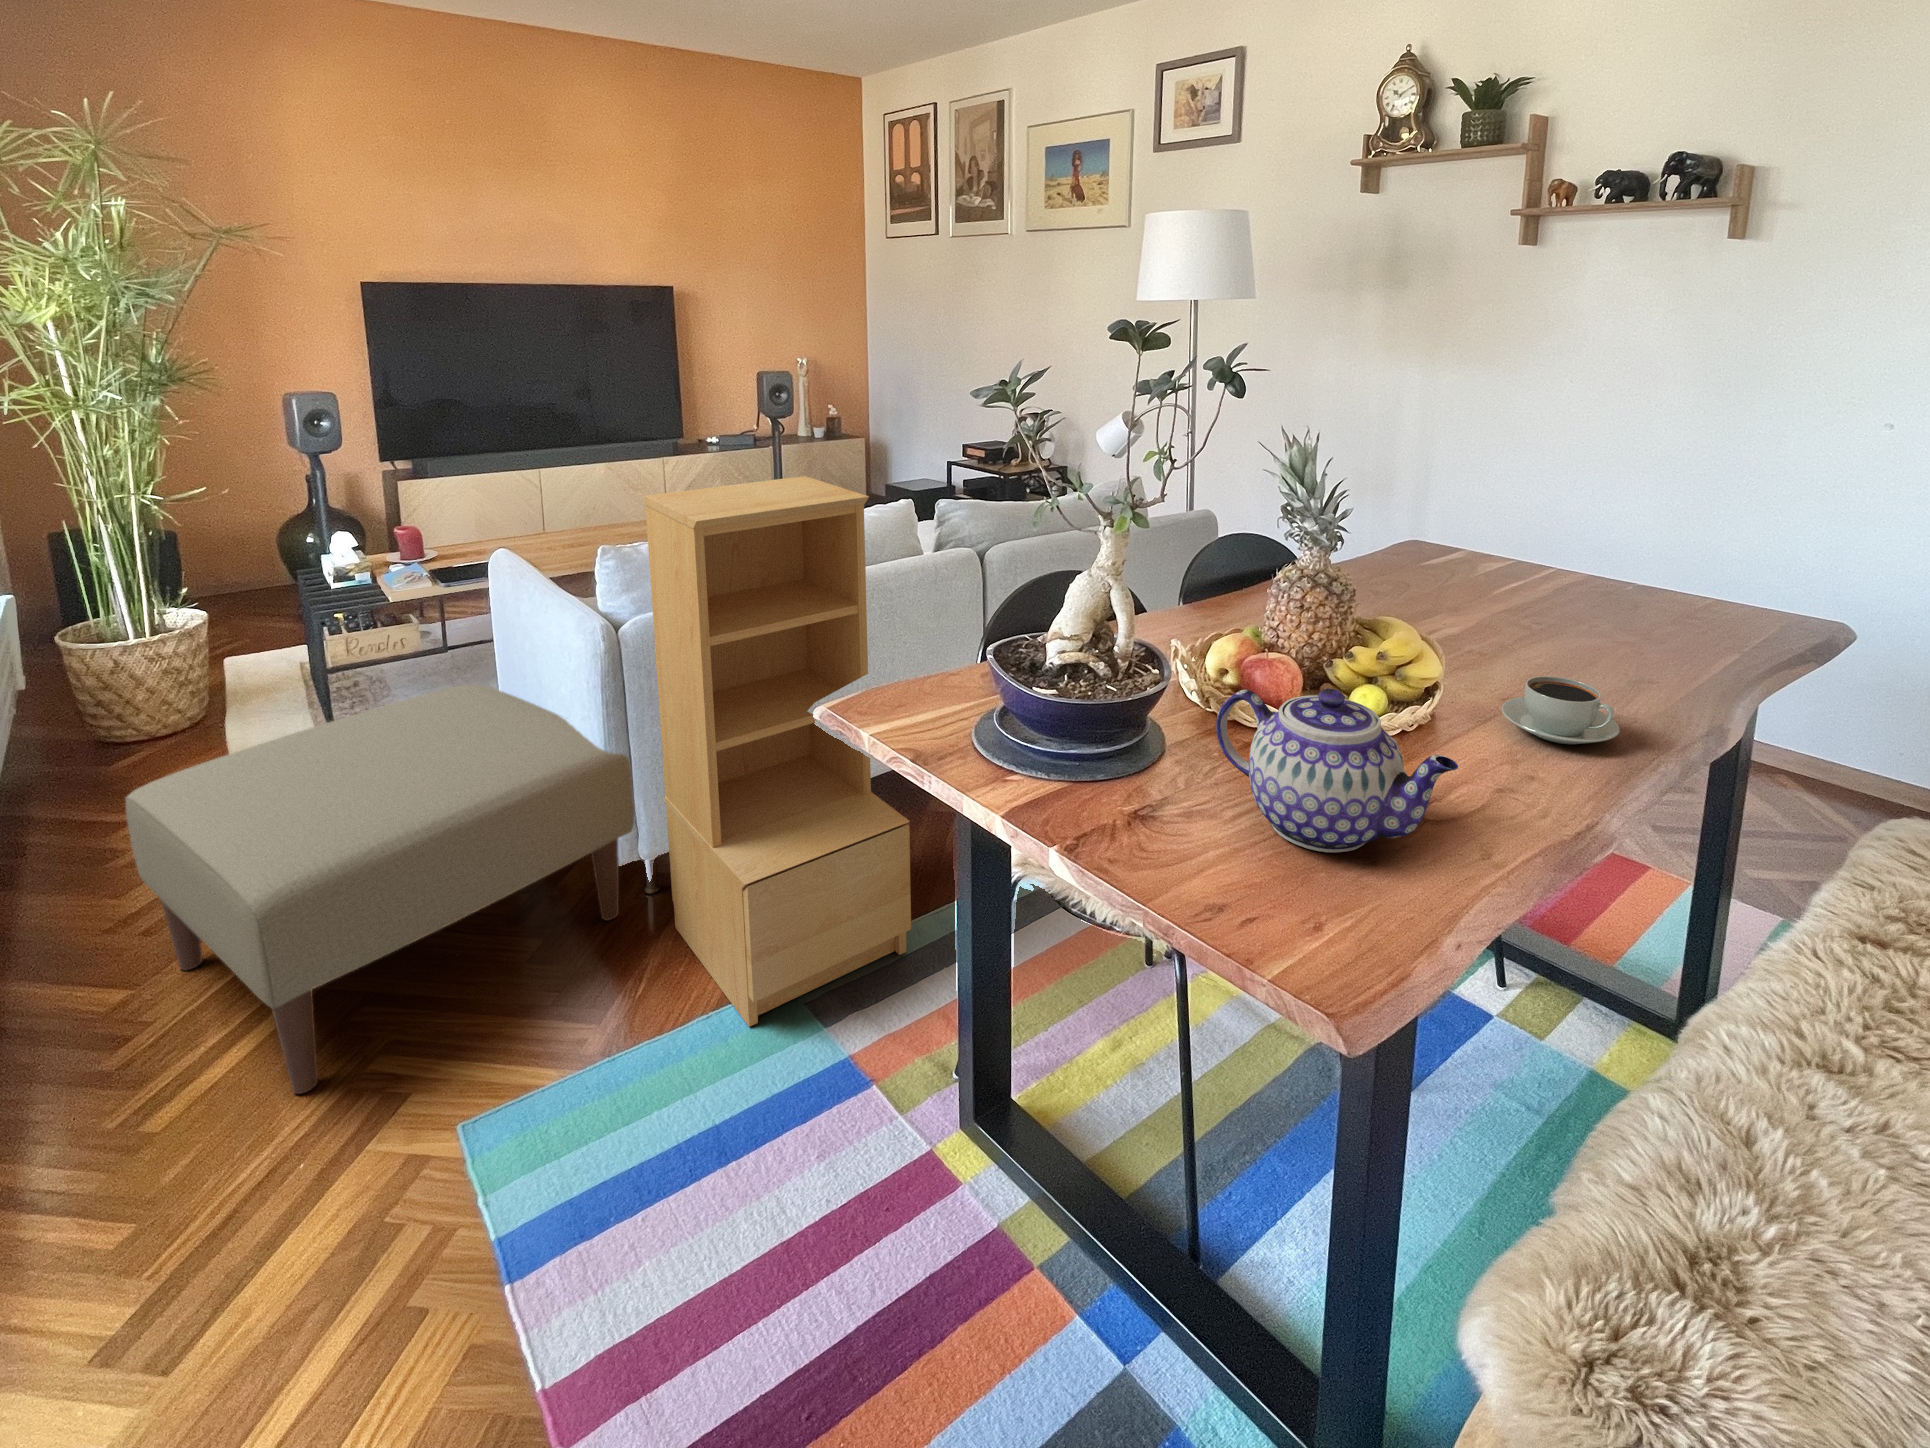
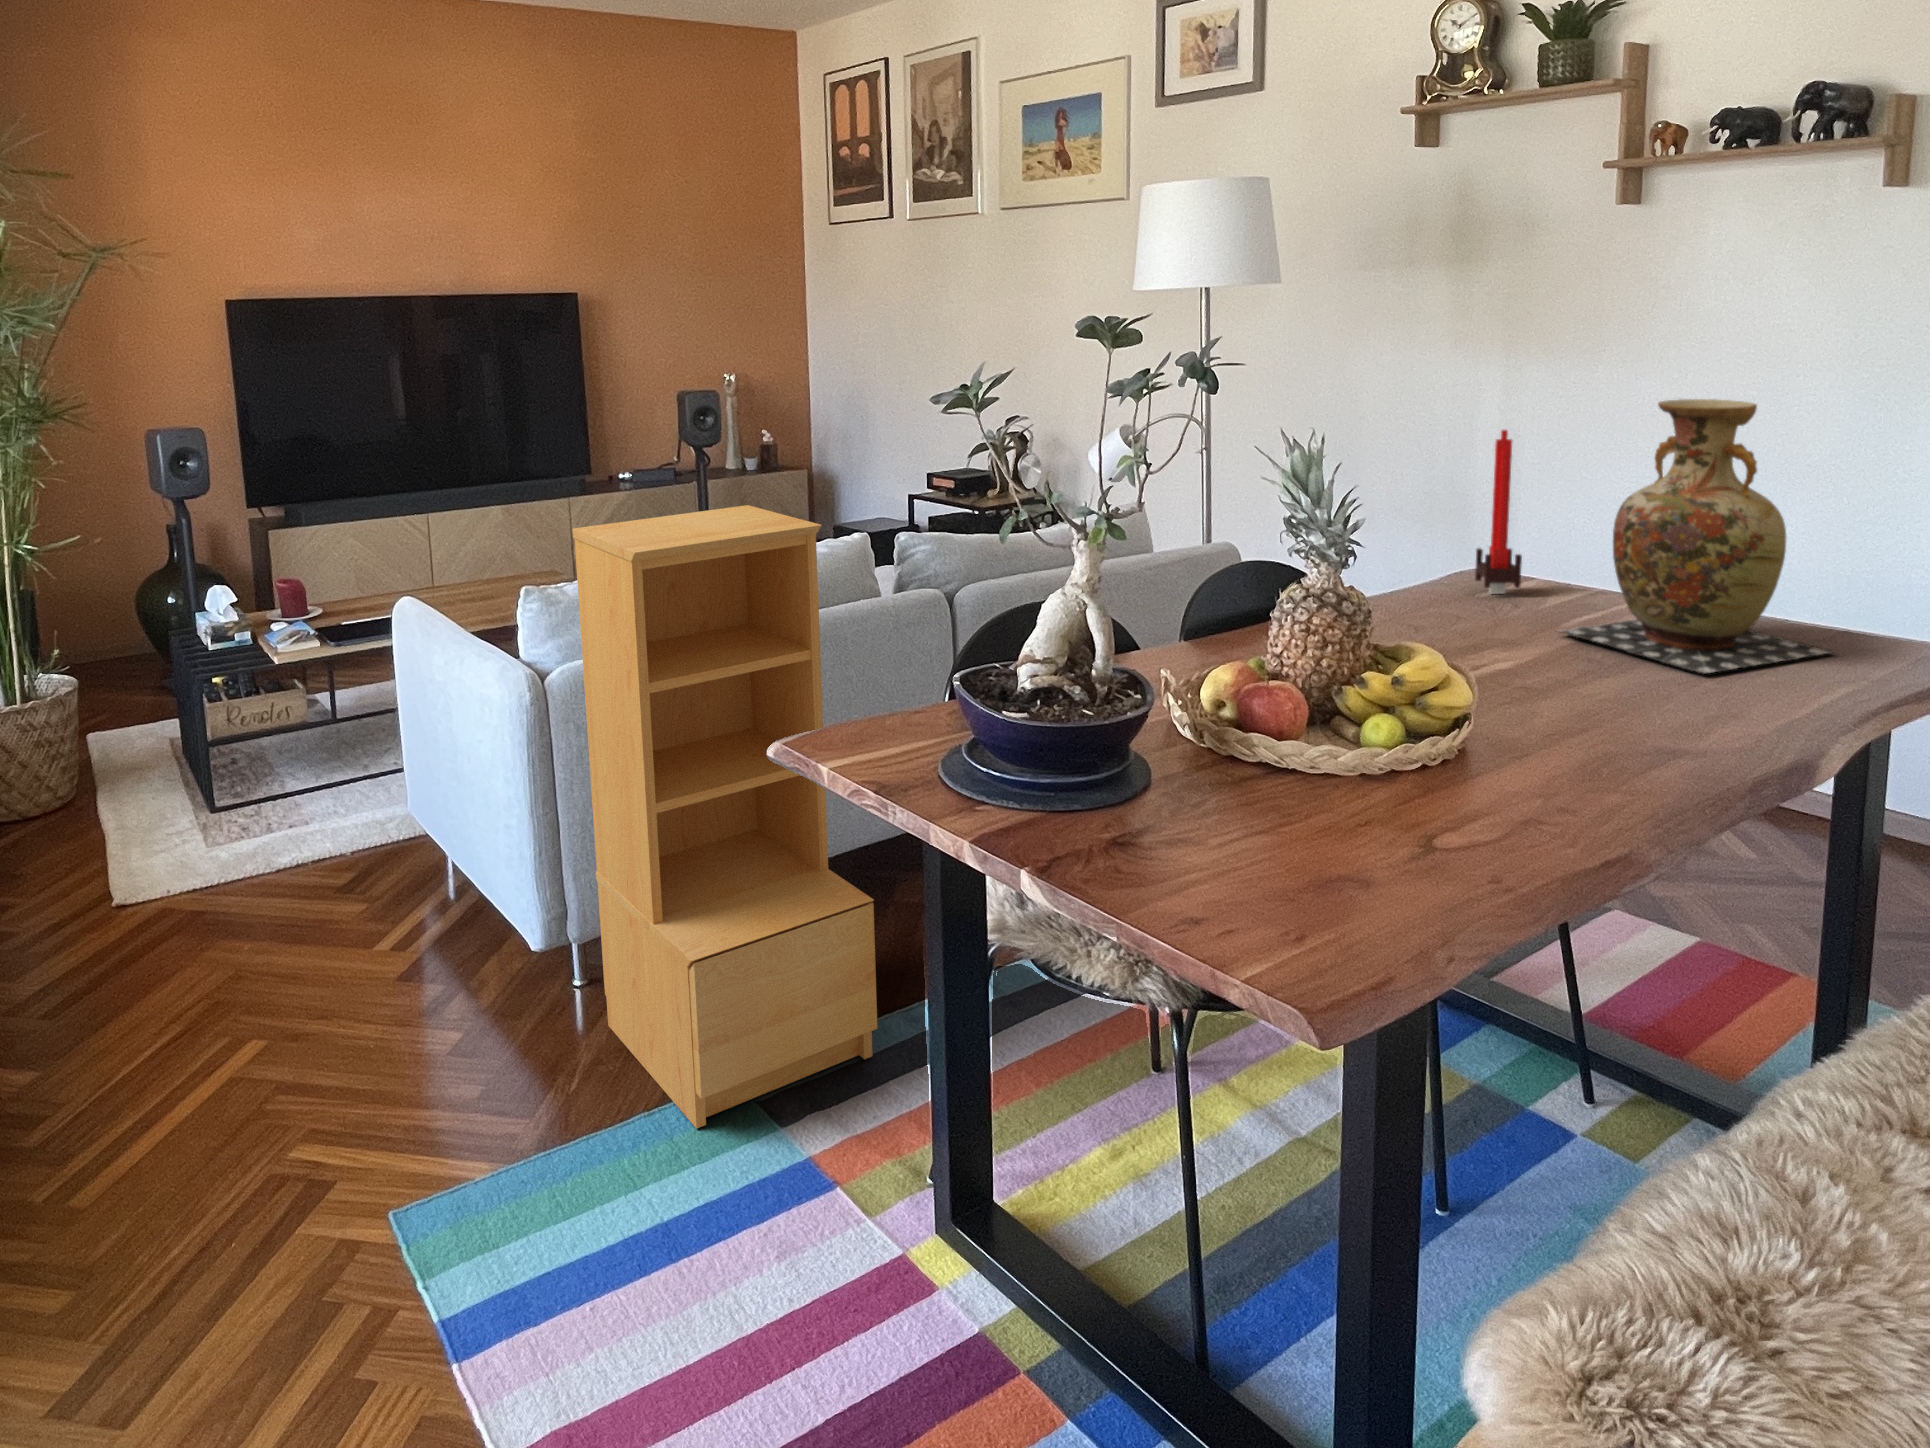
vase: none [1488,406,1715,640] -> present [1561,399,1833,674]
candle: none [1414,426,1454,562] -> present [1475,430,1522,594]
coffee cup: present [1502,676,1620,744] -> none [1539,704,1674,777]
ottoman: present [126,684,634,1094] -> none [33,751,561,1179]
teapot: present [1216,688,1458,853] -> none [1201,700,1450,872]

